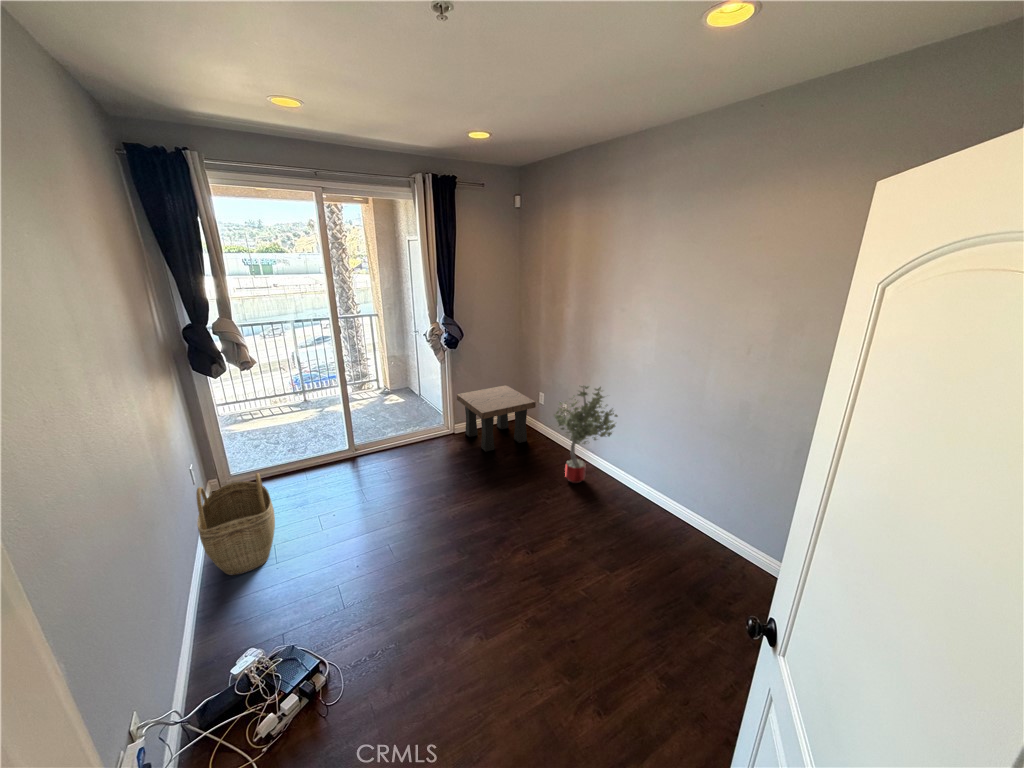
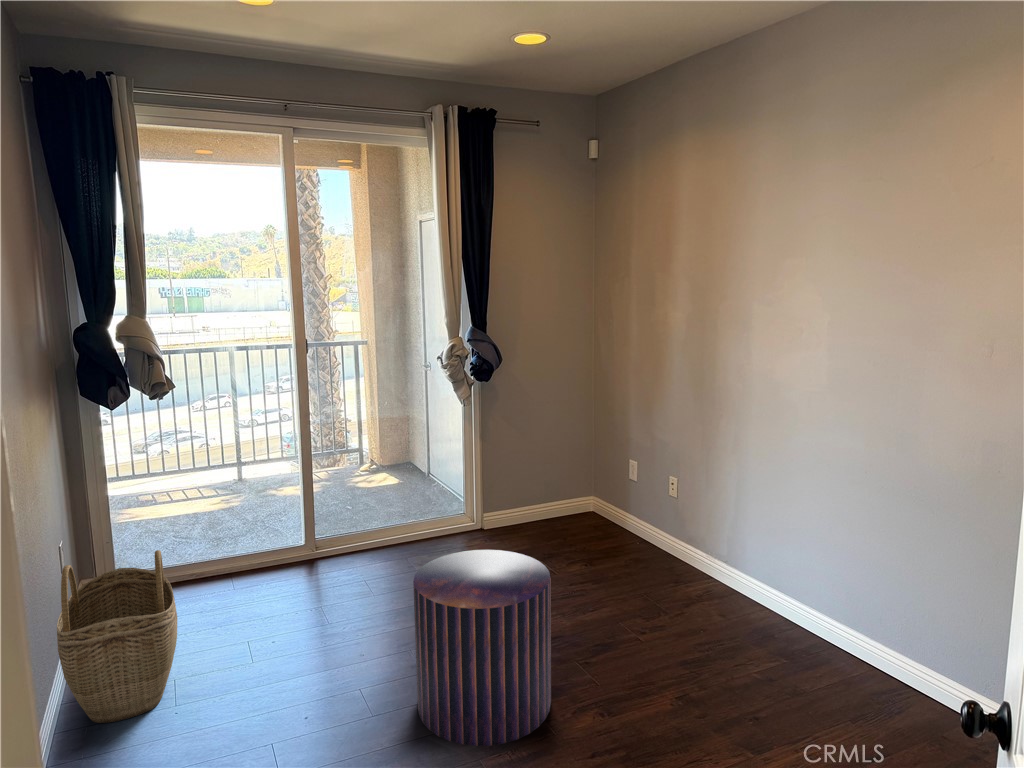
side table: present [457,385,536,452] -> none [488,450,623,559]
potted tree: present [554,386,618,483] -> none [653,429,770,612]
pouf: none [417,463,497,575] -> present [413,550,551,746]

